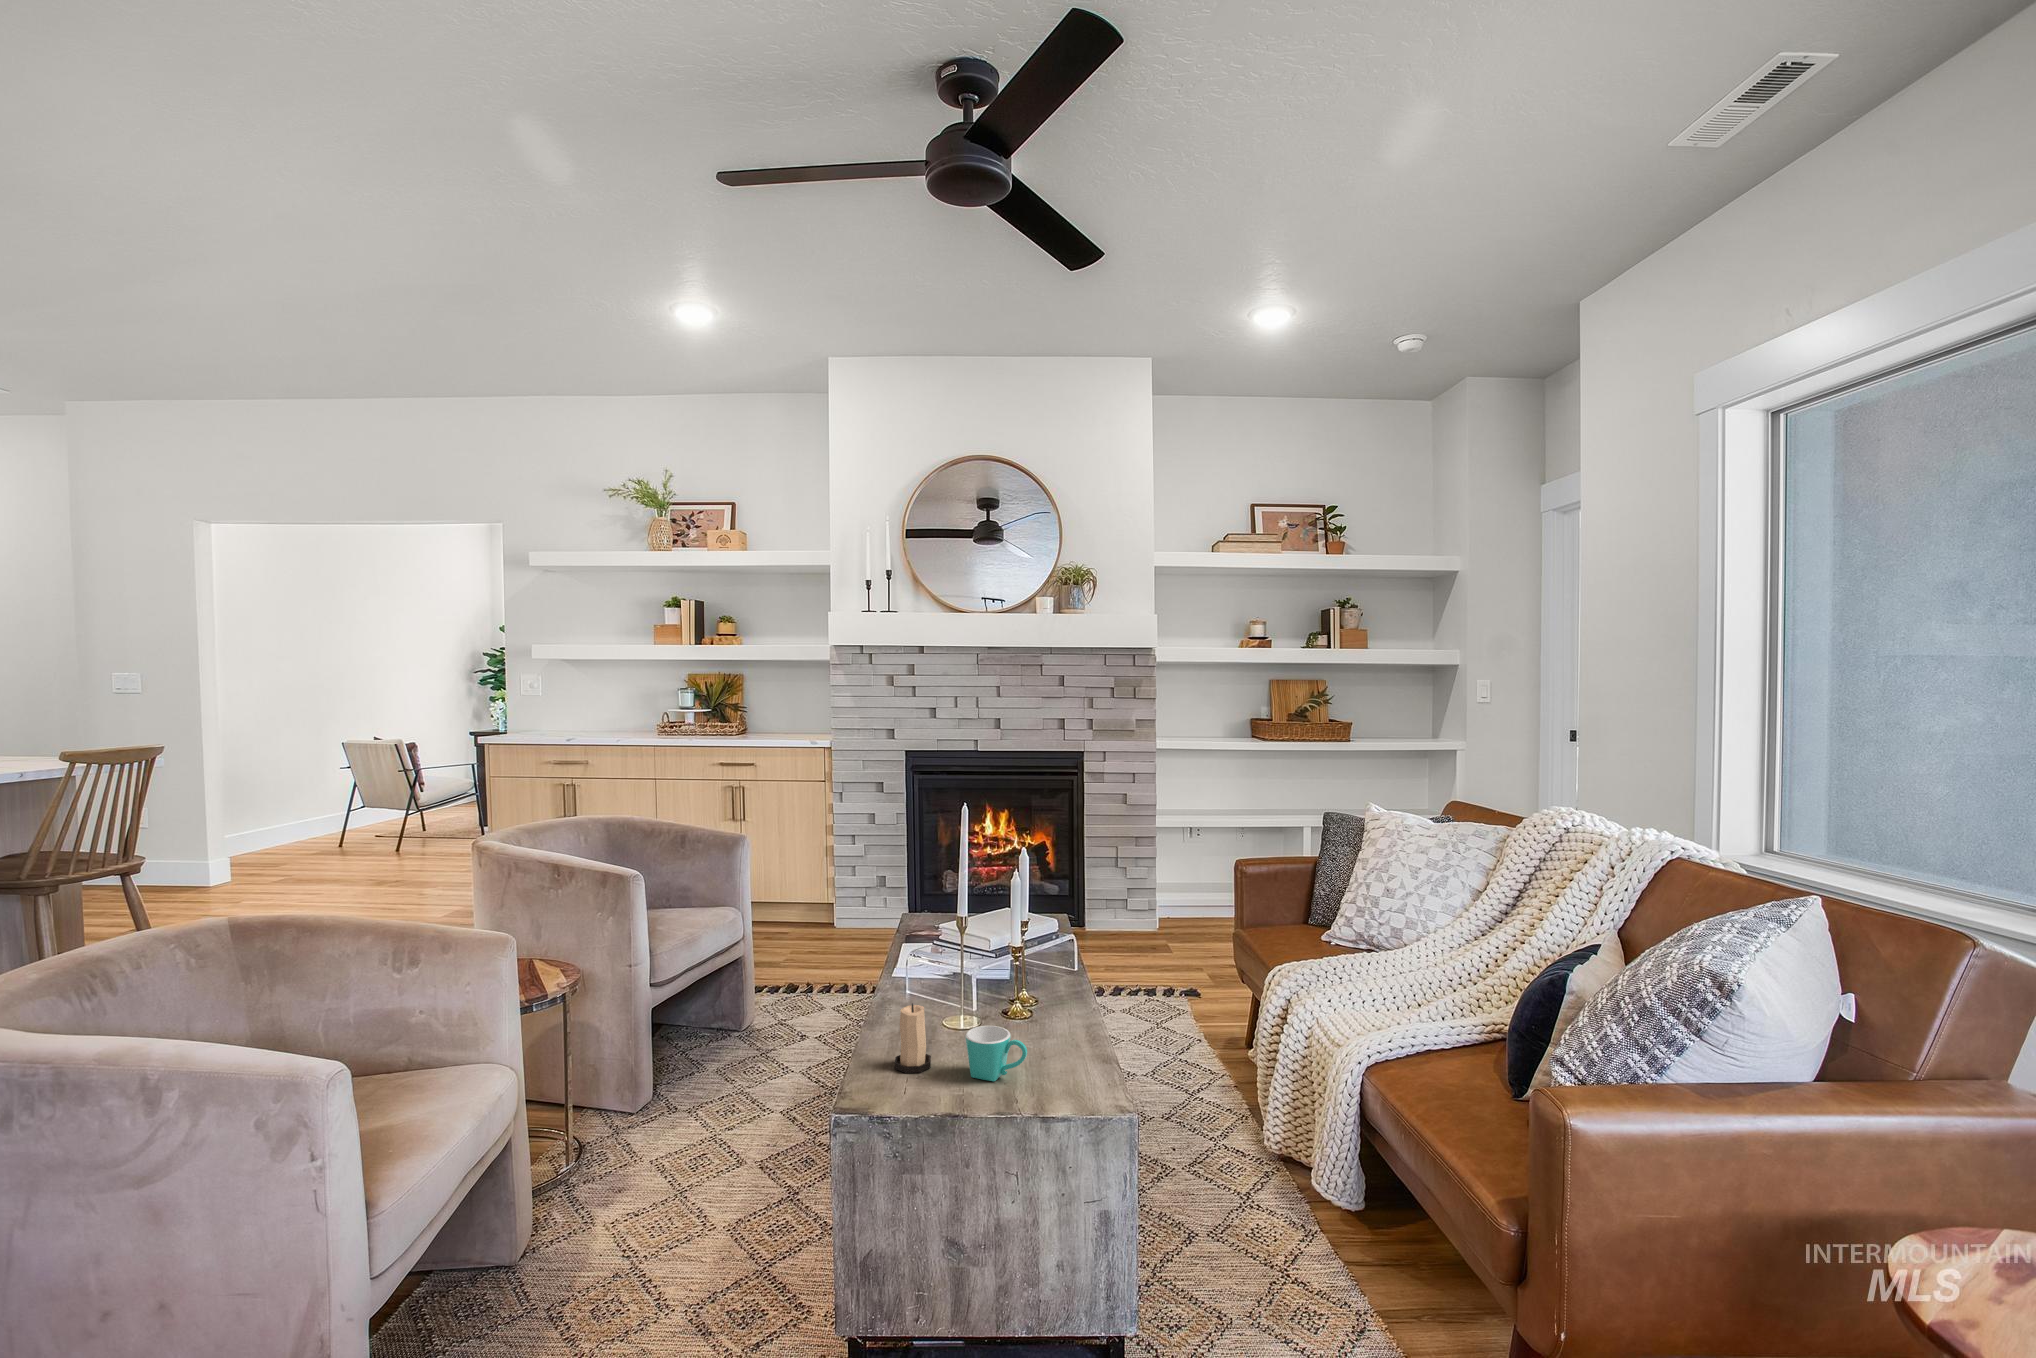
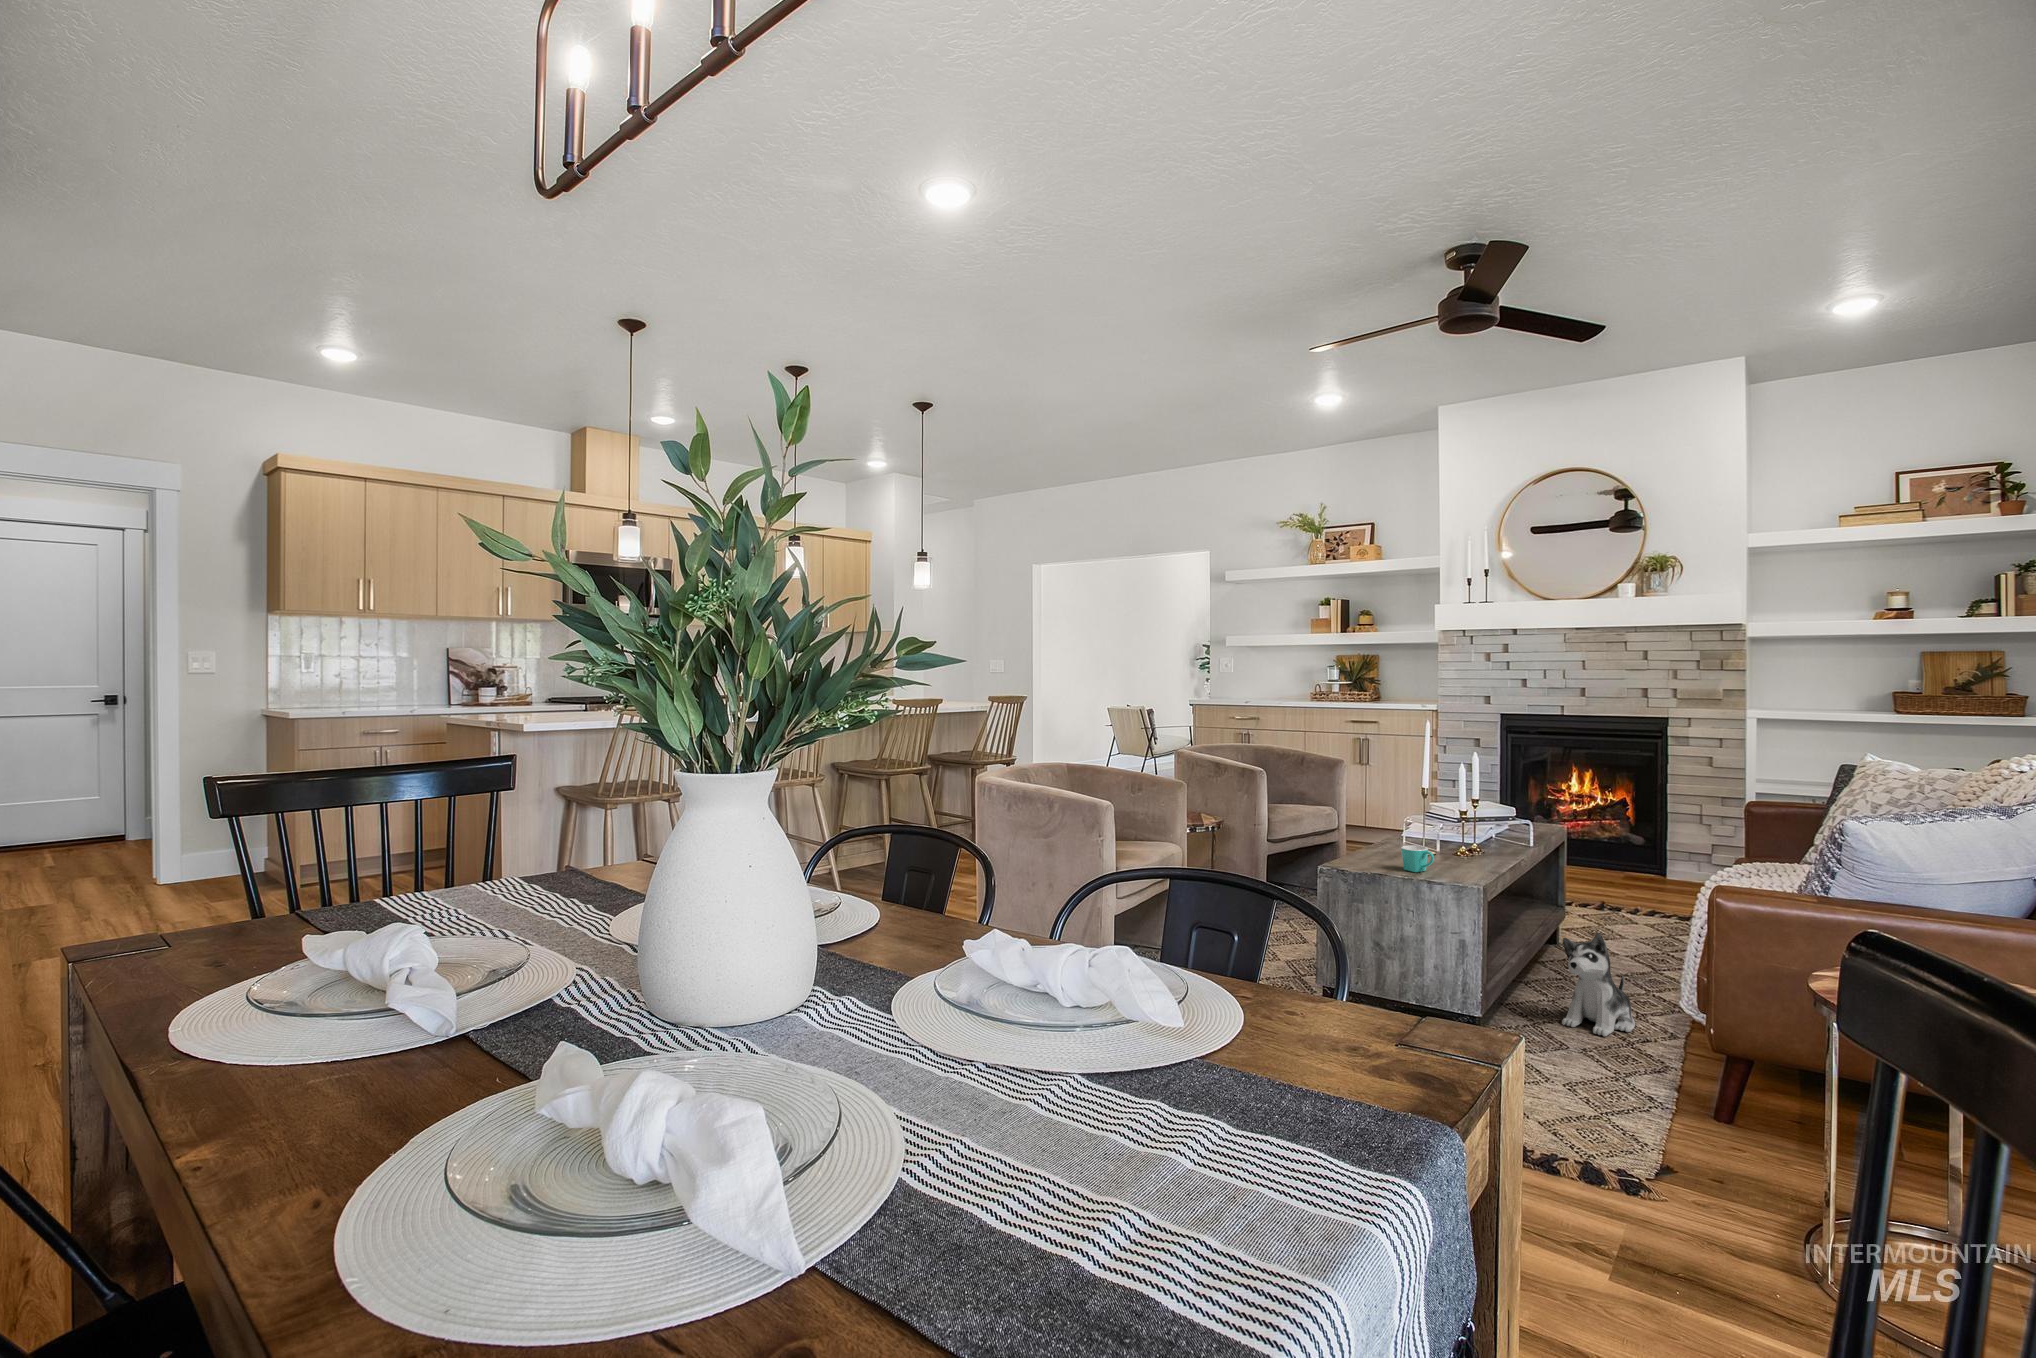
candle: present [895,1003,931,1073] -> none [1365,829,1388,865]
plush toy: none [1187,1120,1282,1291] -> present [1562,933,1635,1037]

